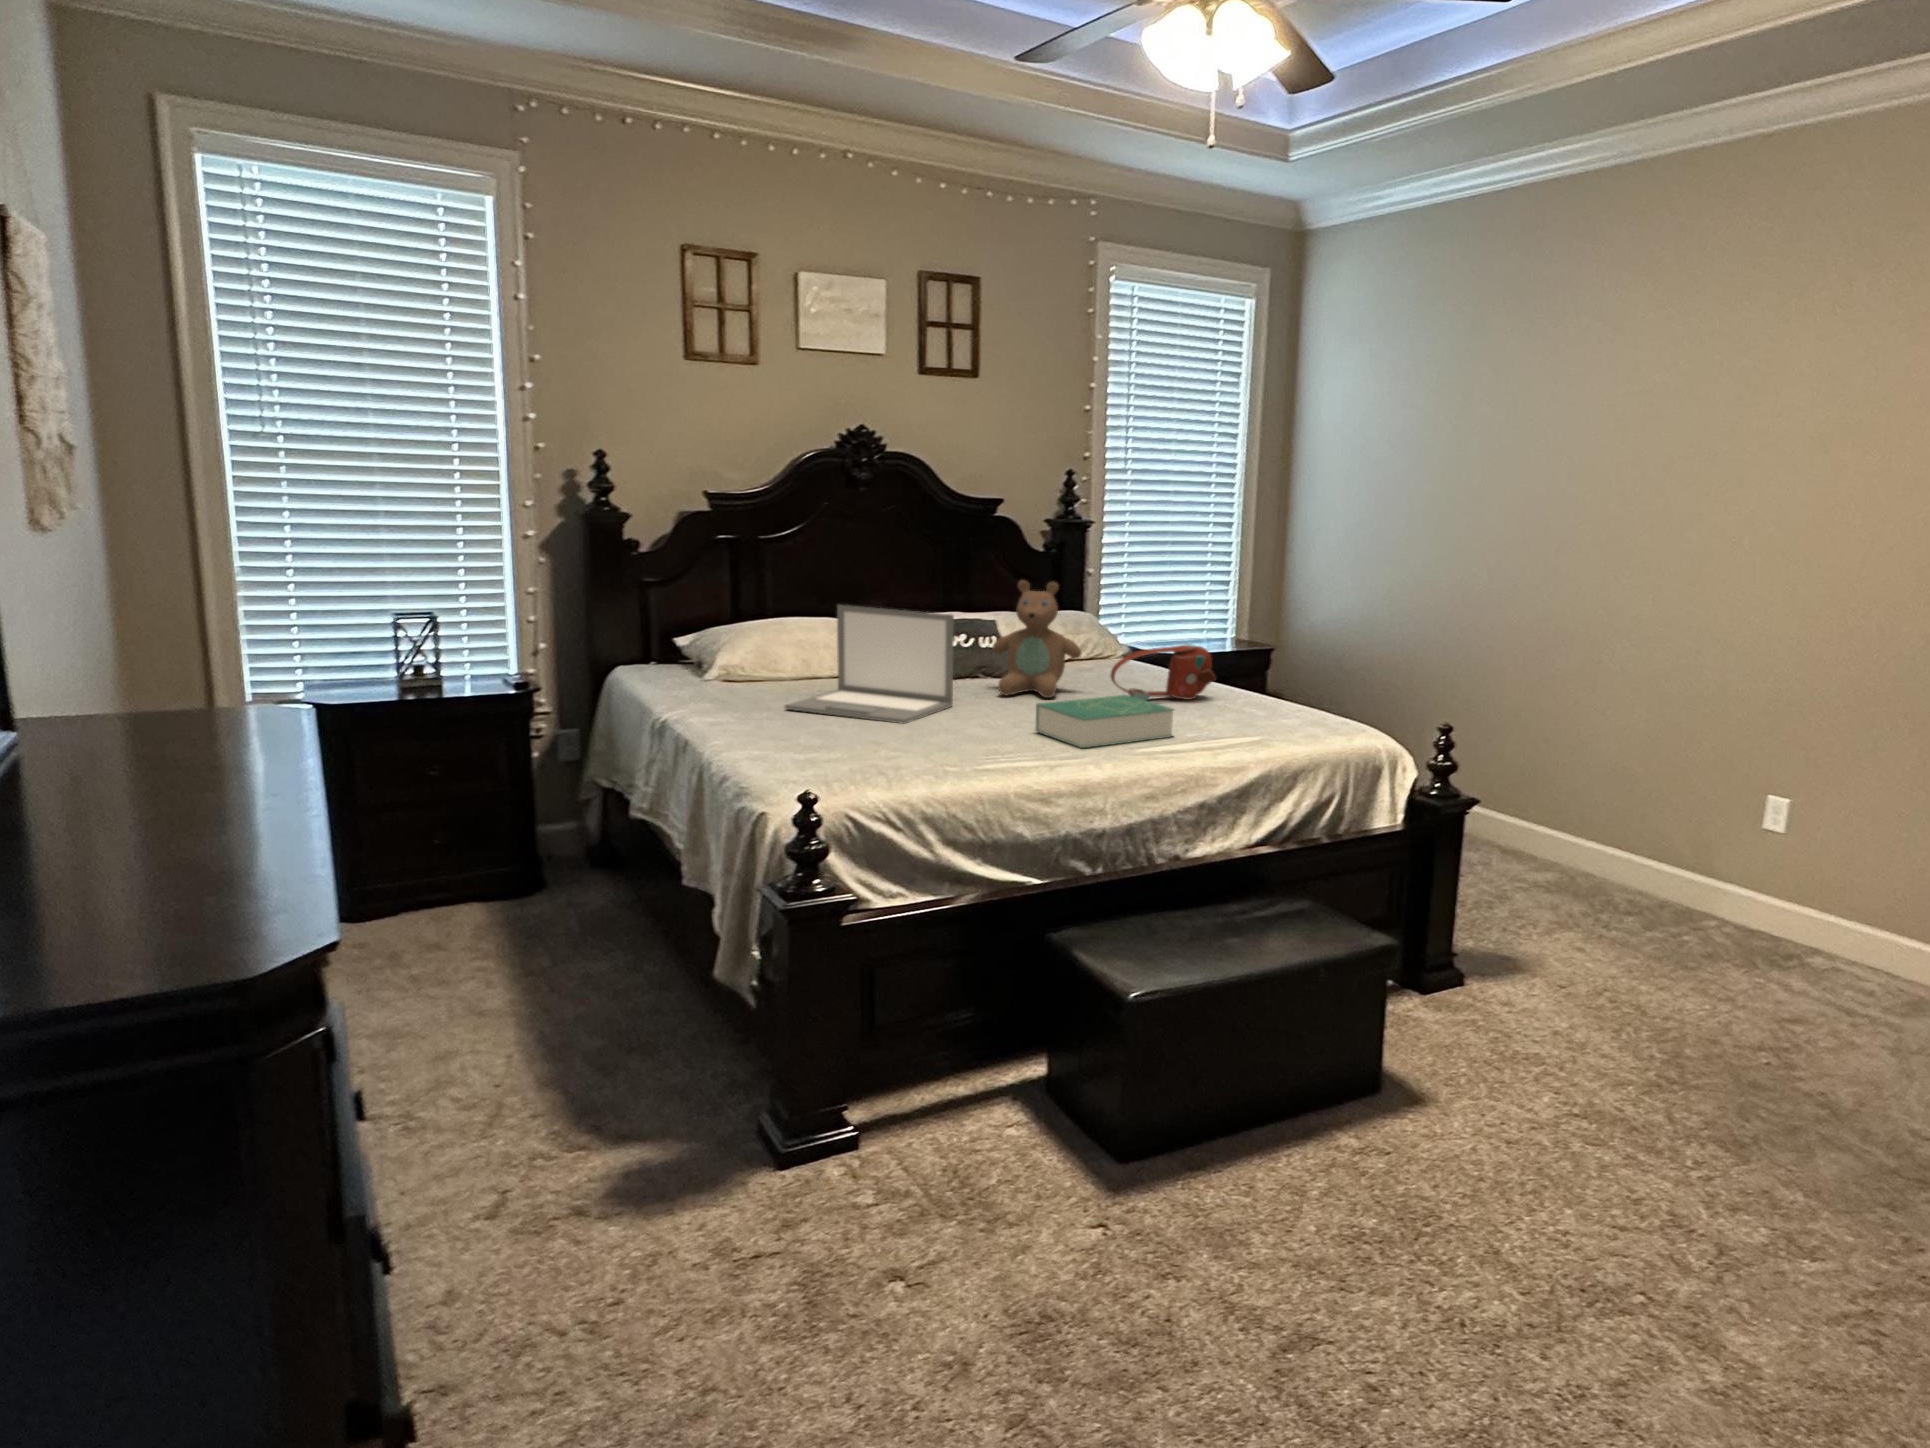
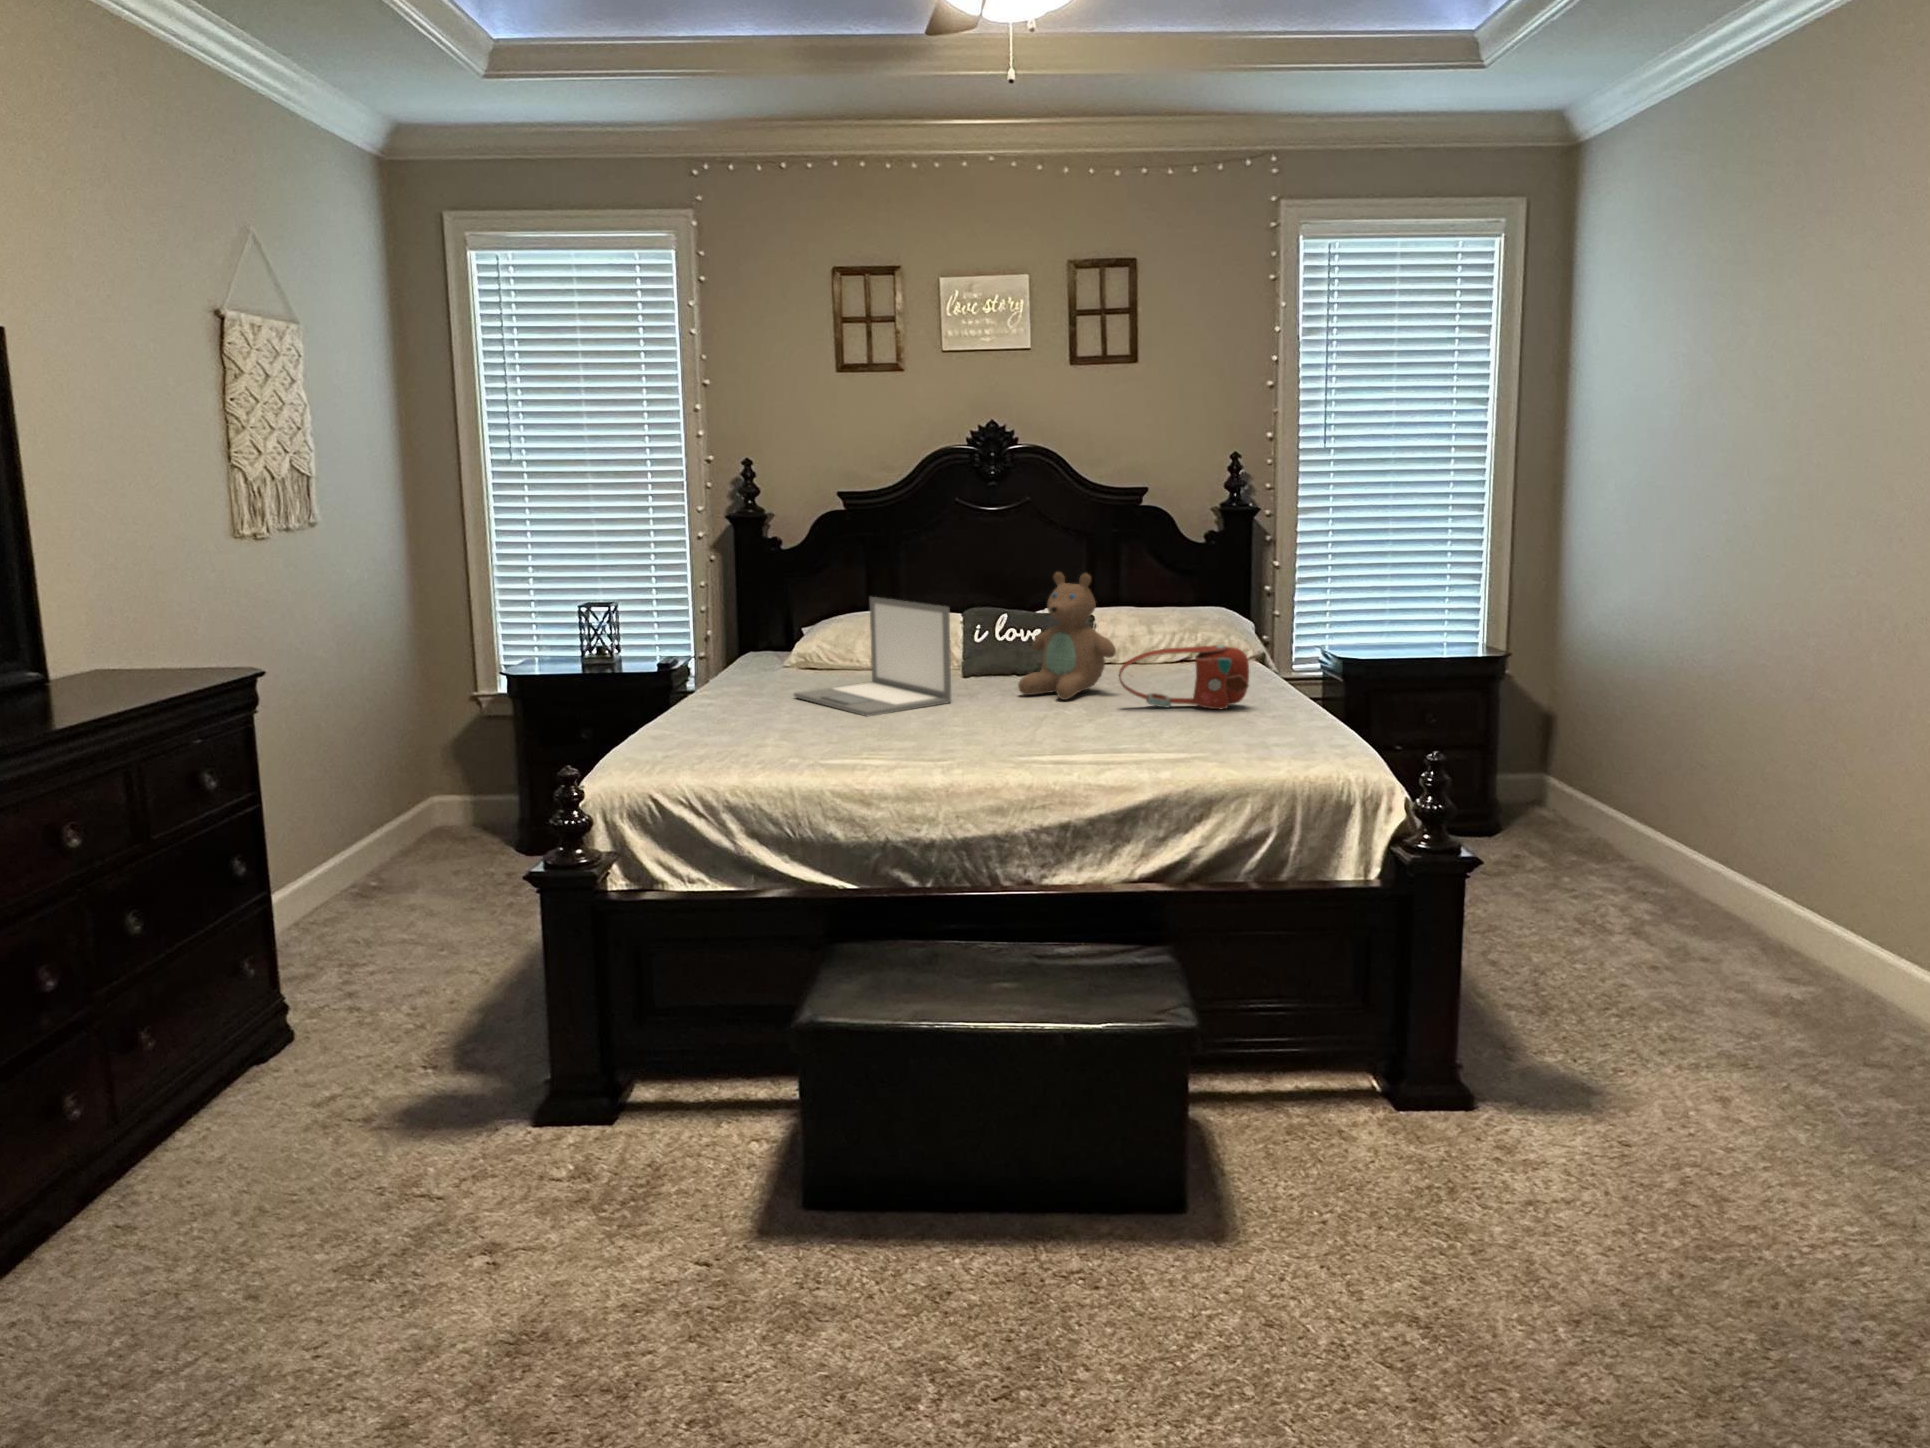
book: present [1035,695,1174,748] -> none [968,697,1103,752]

